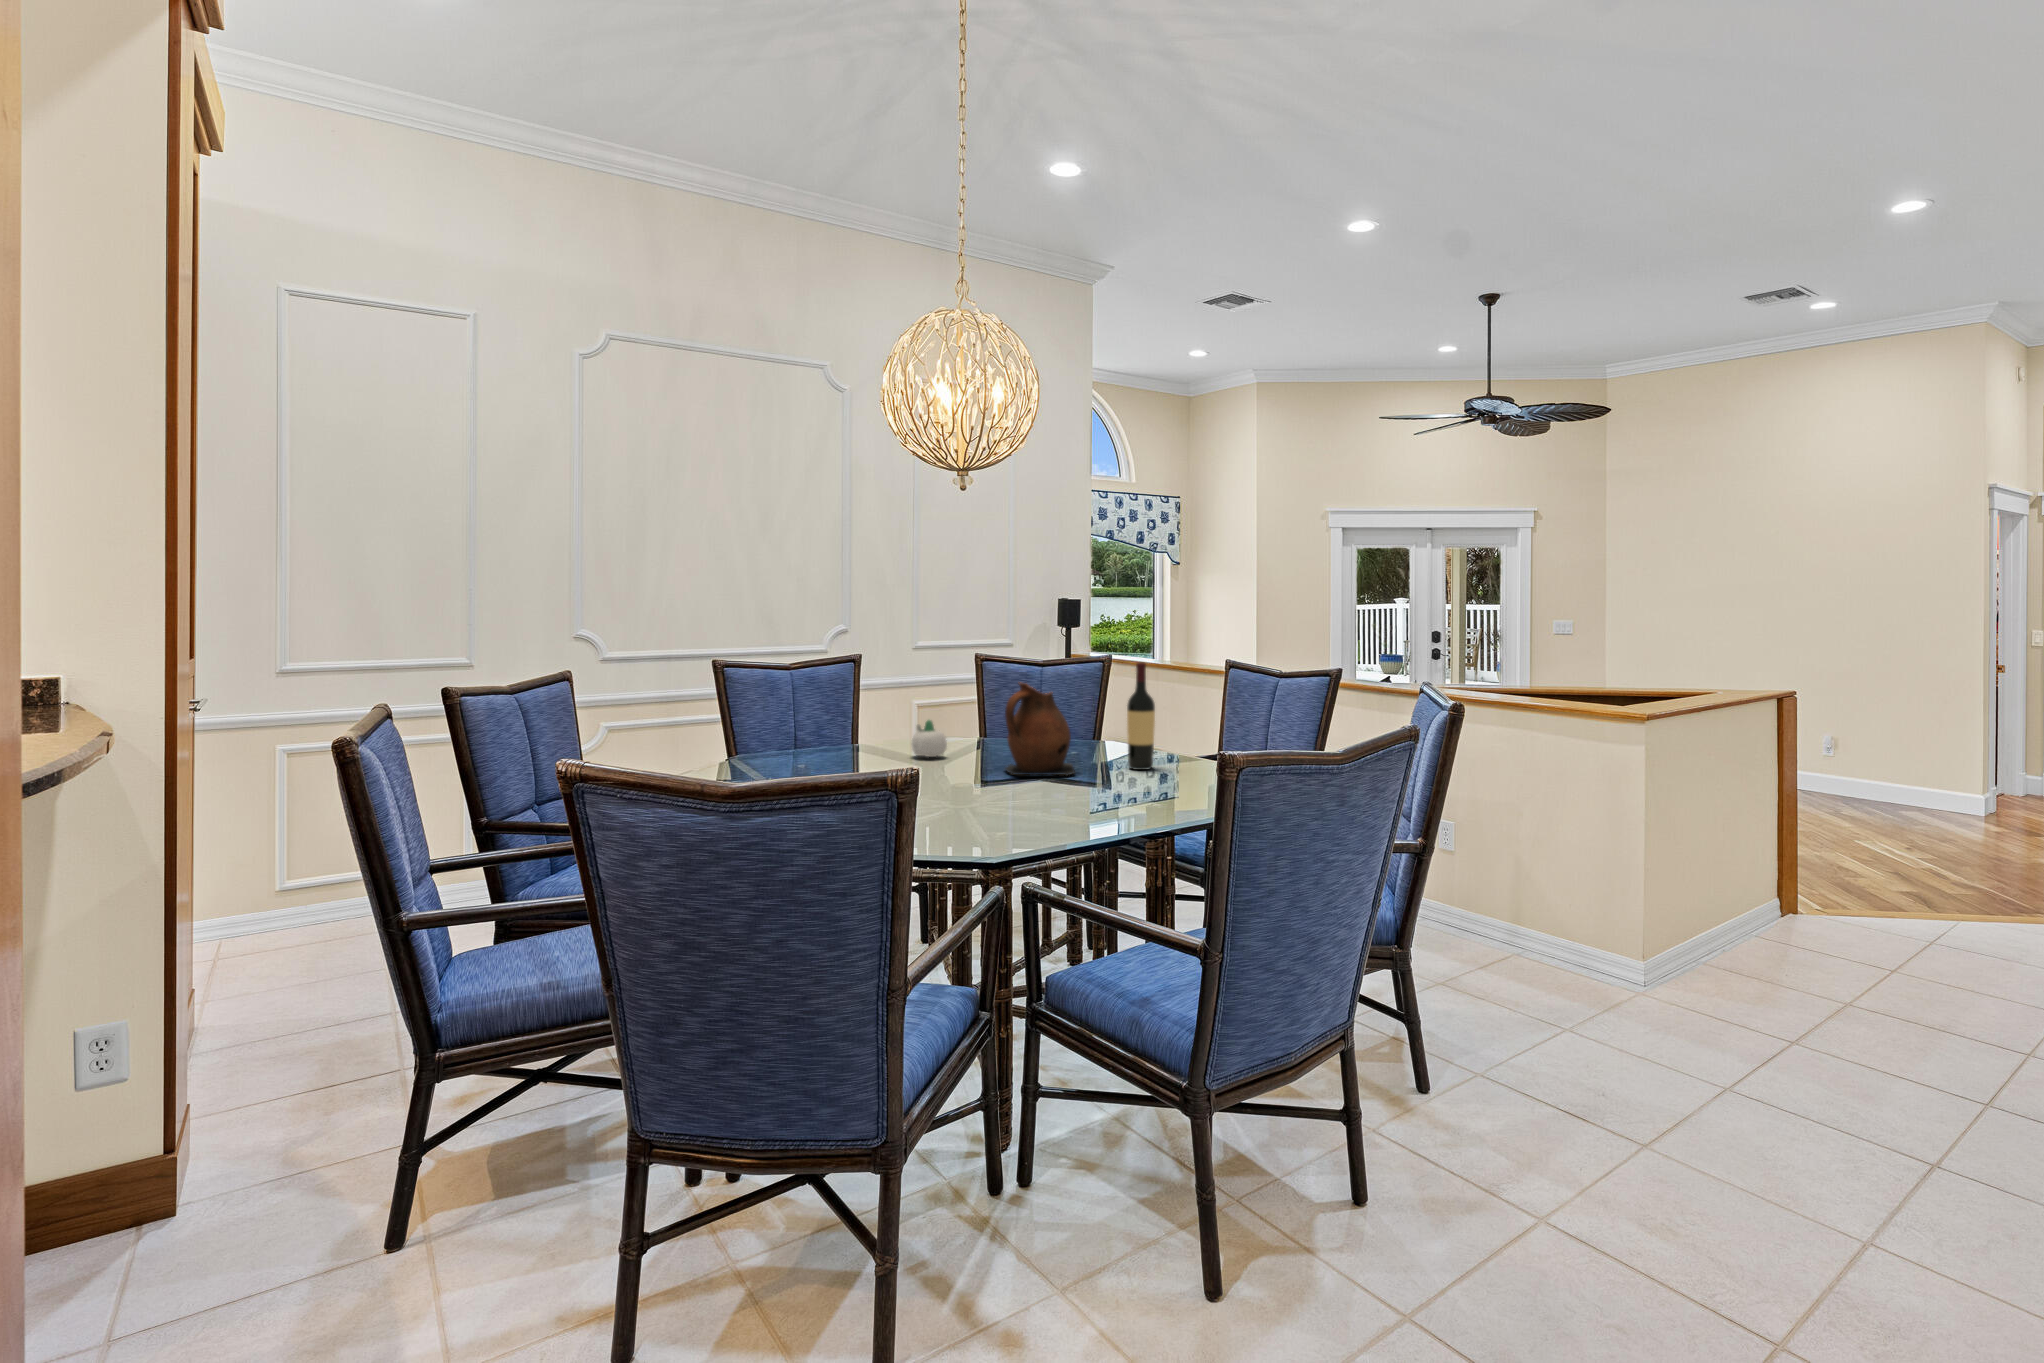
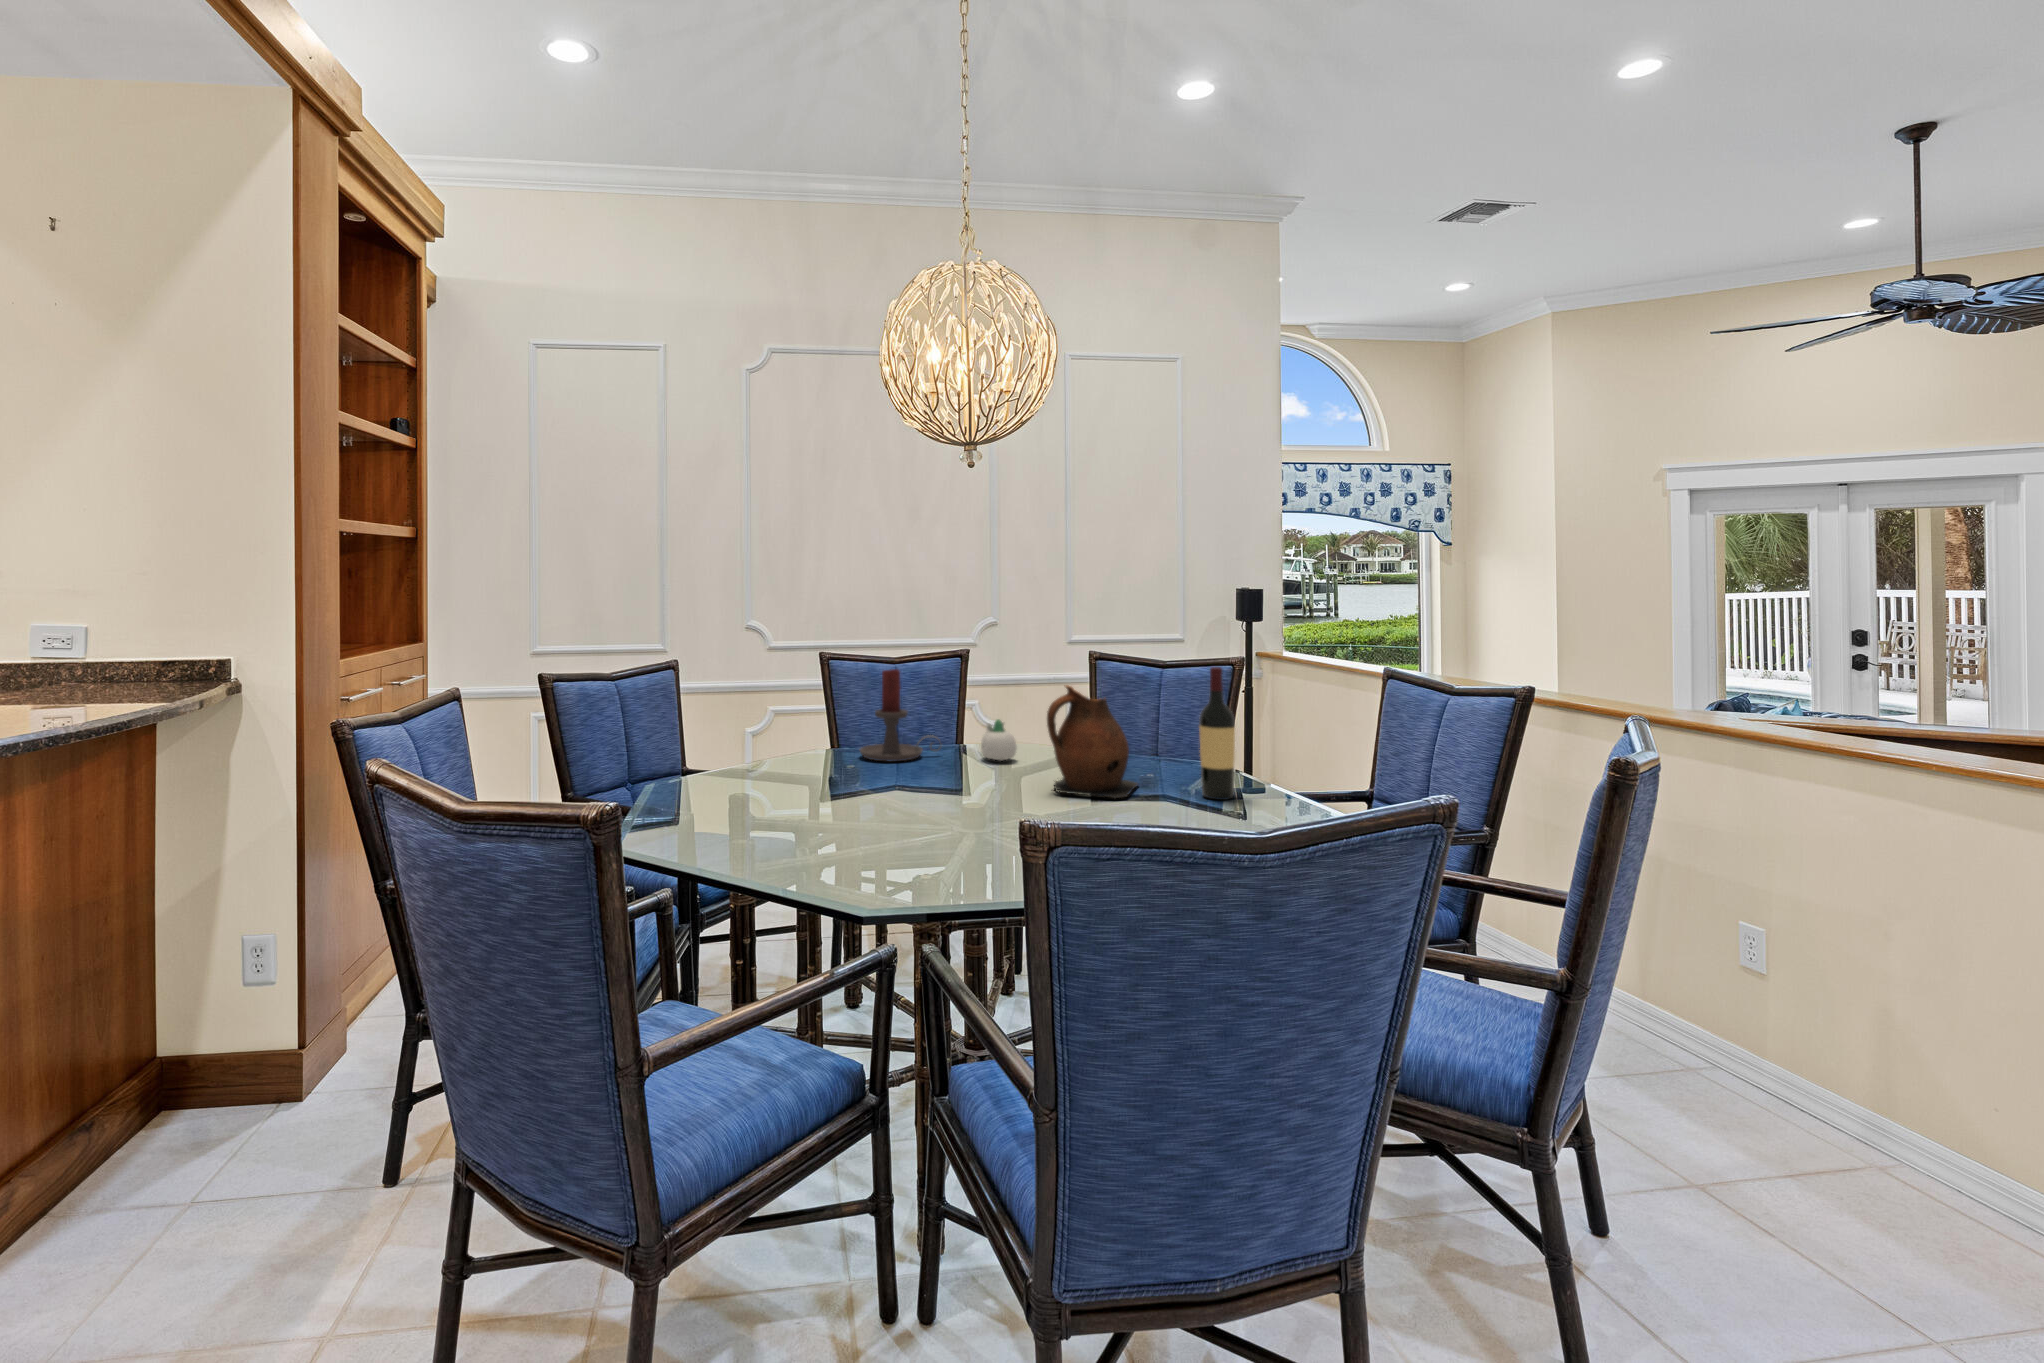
candle holder: none [792,677,872,766] -> present [859,669,942,762]

